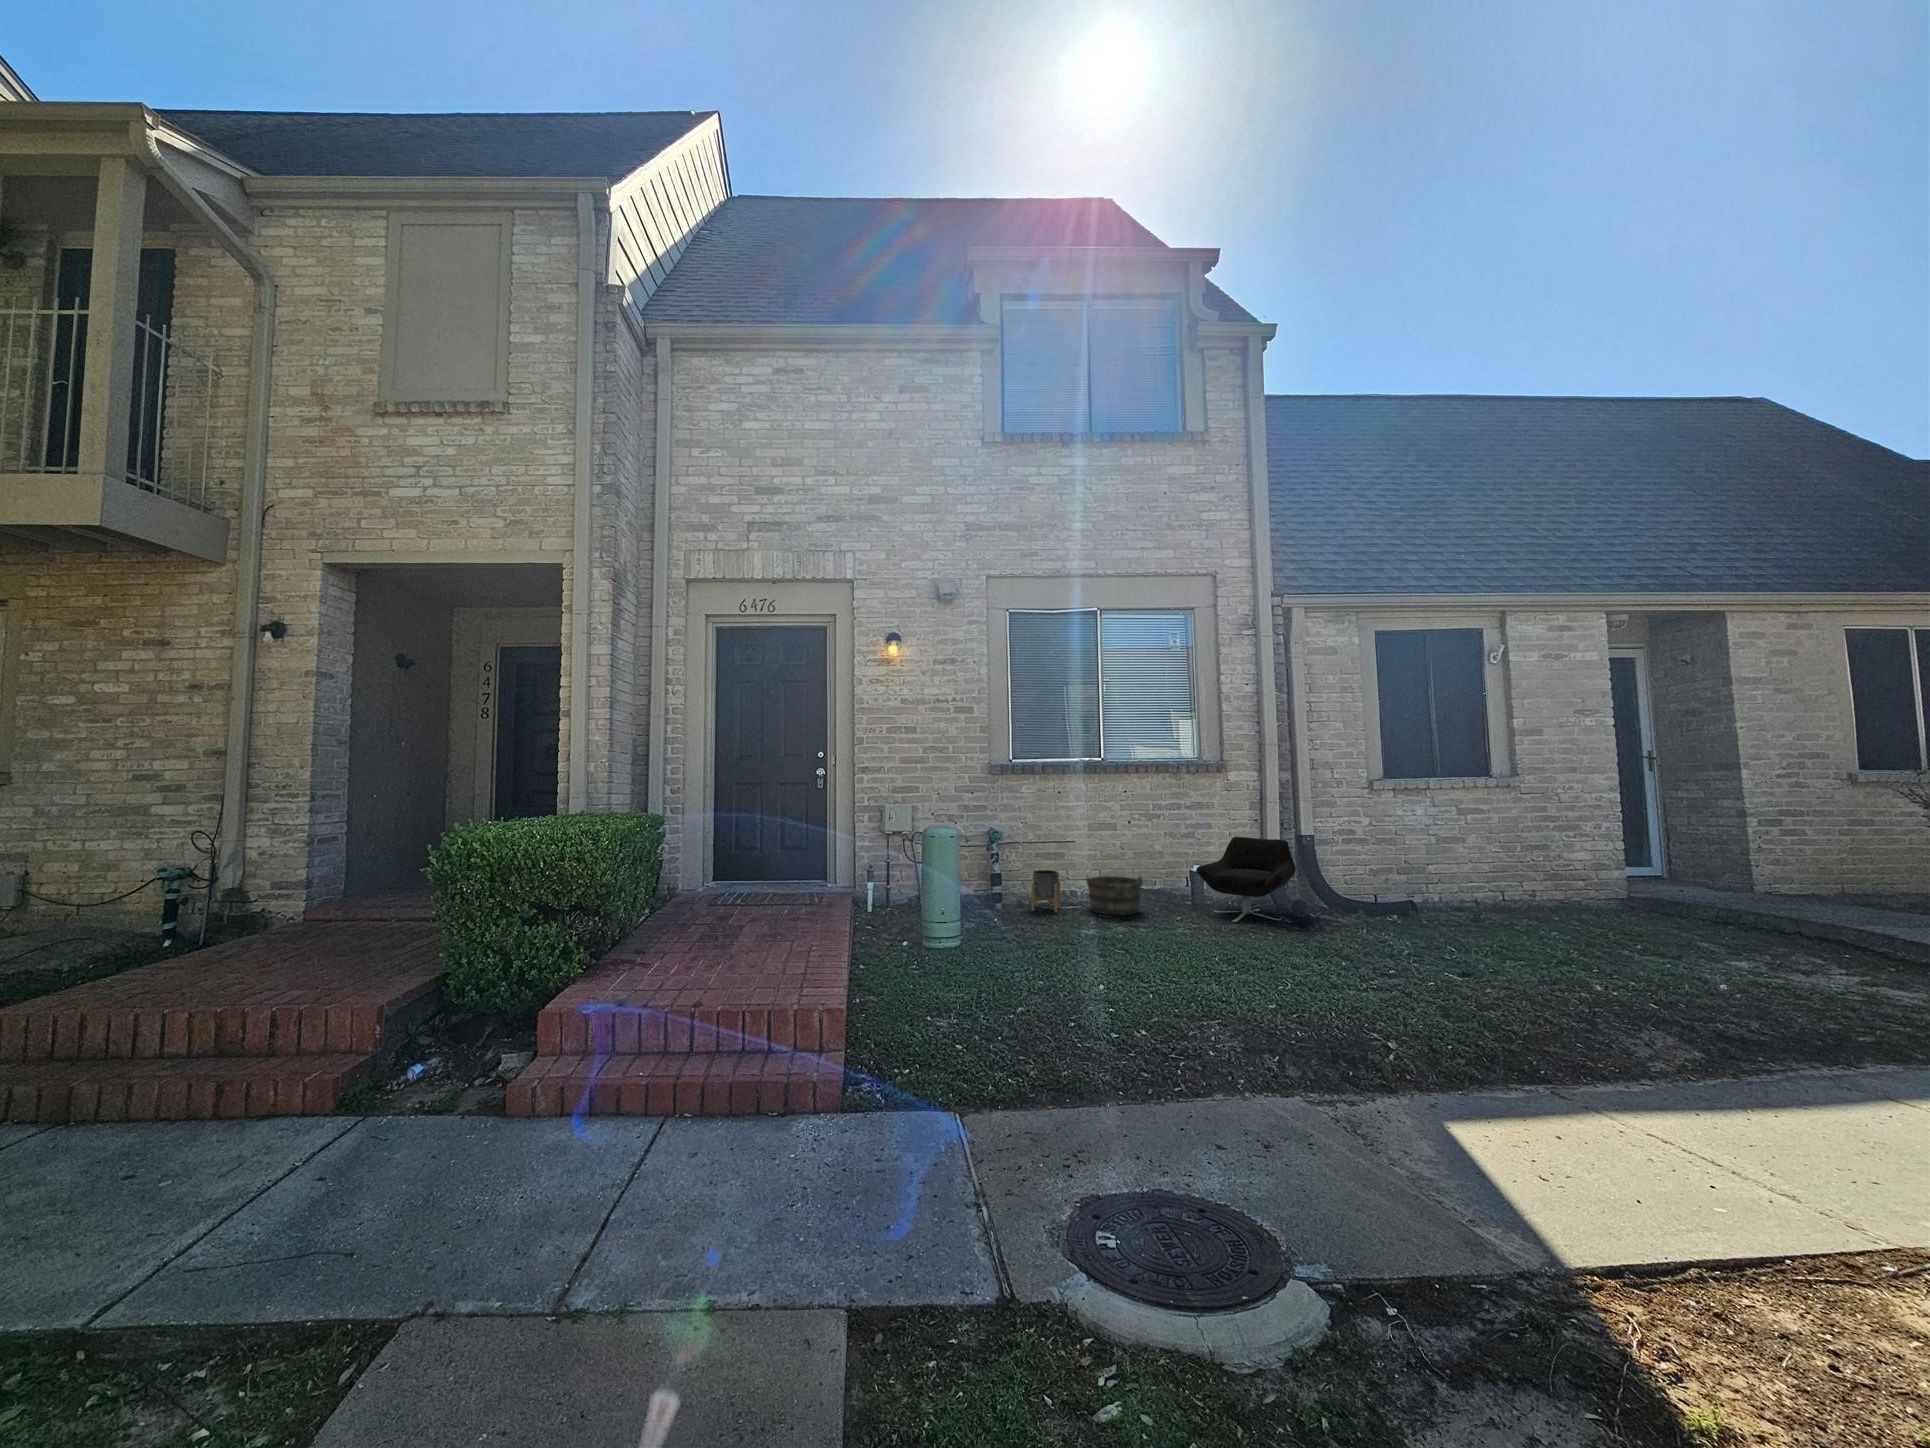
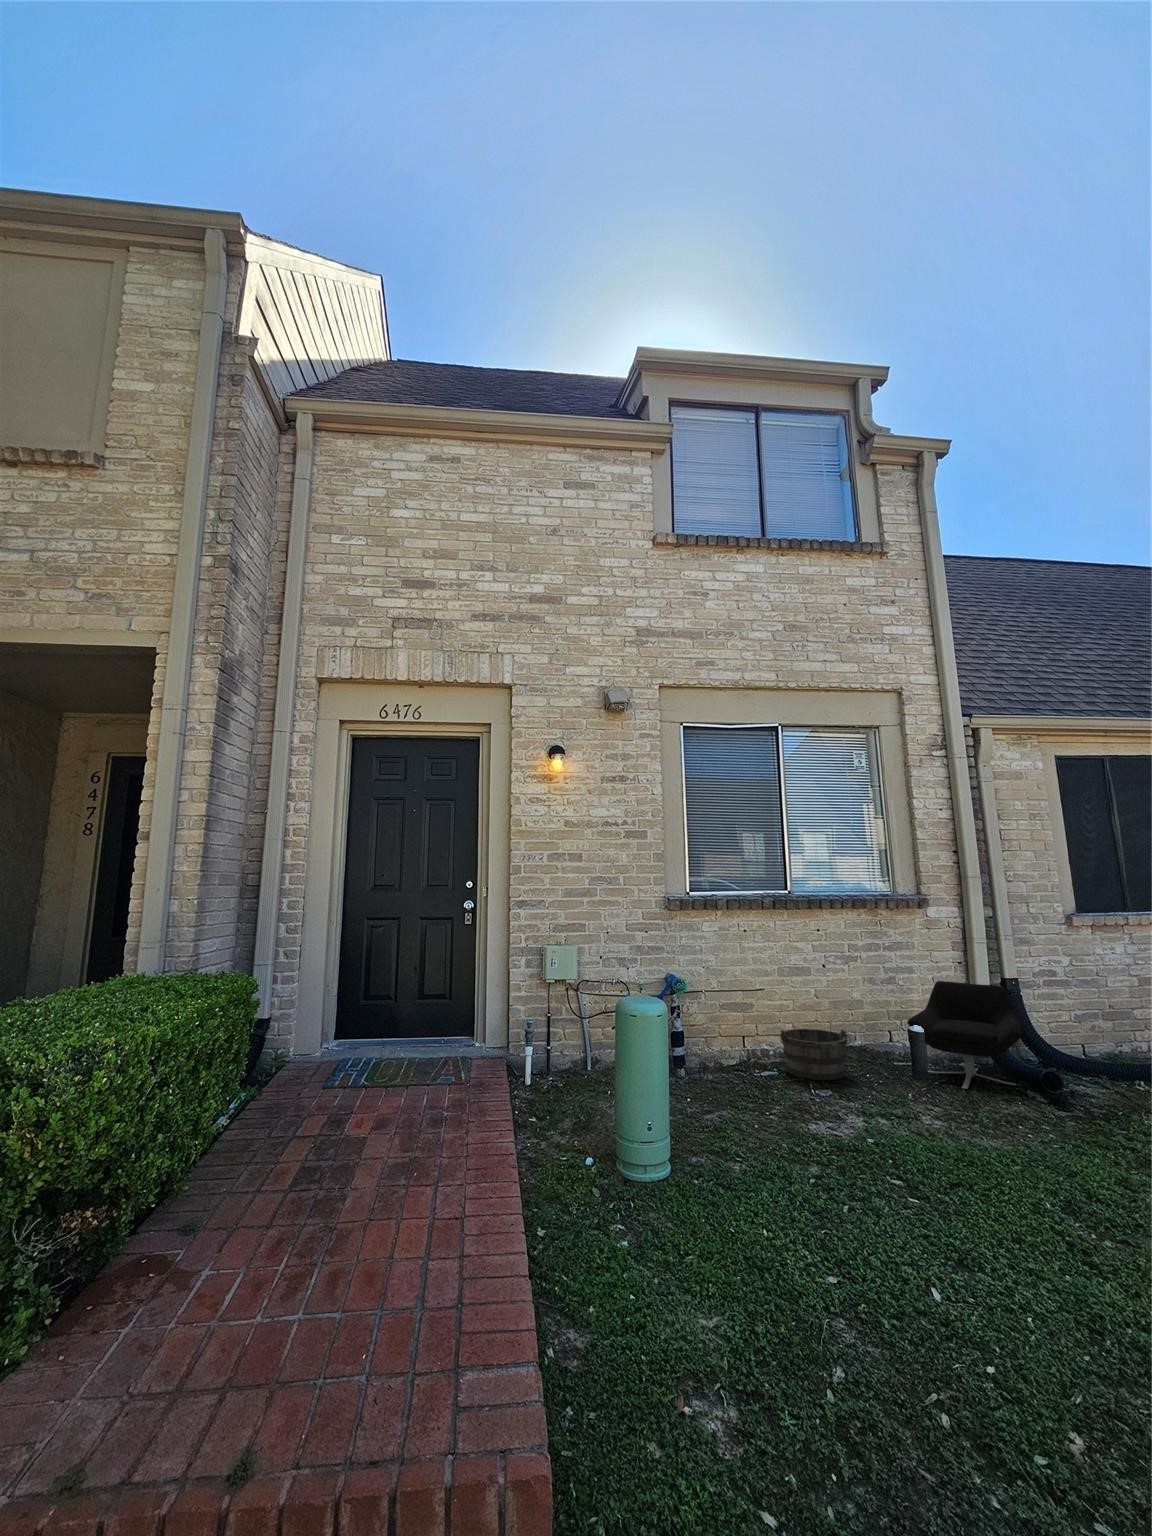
planter: present [1031,870,1061,912] -> none [719,1023,751,1077]

